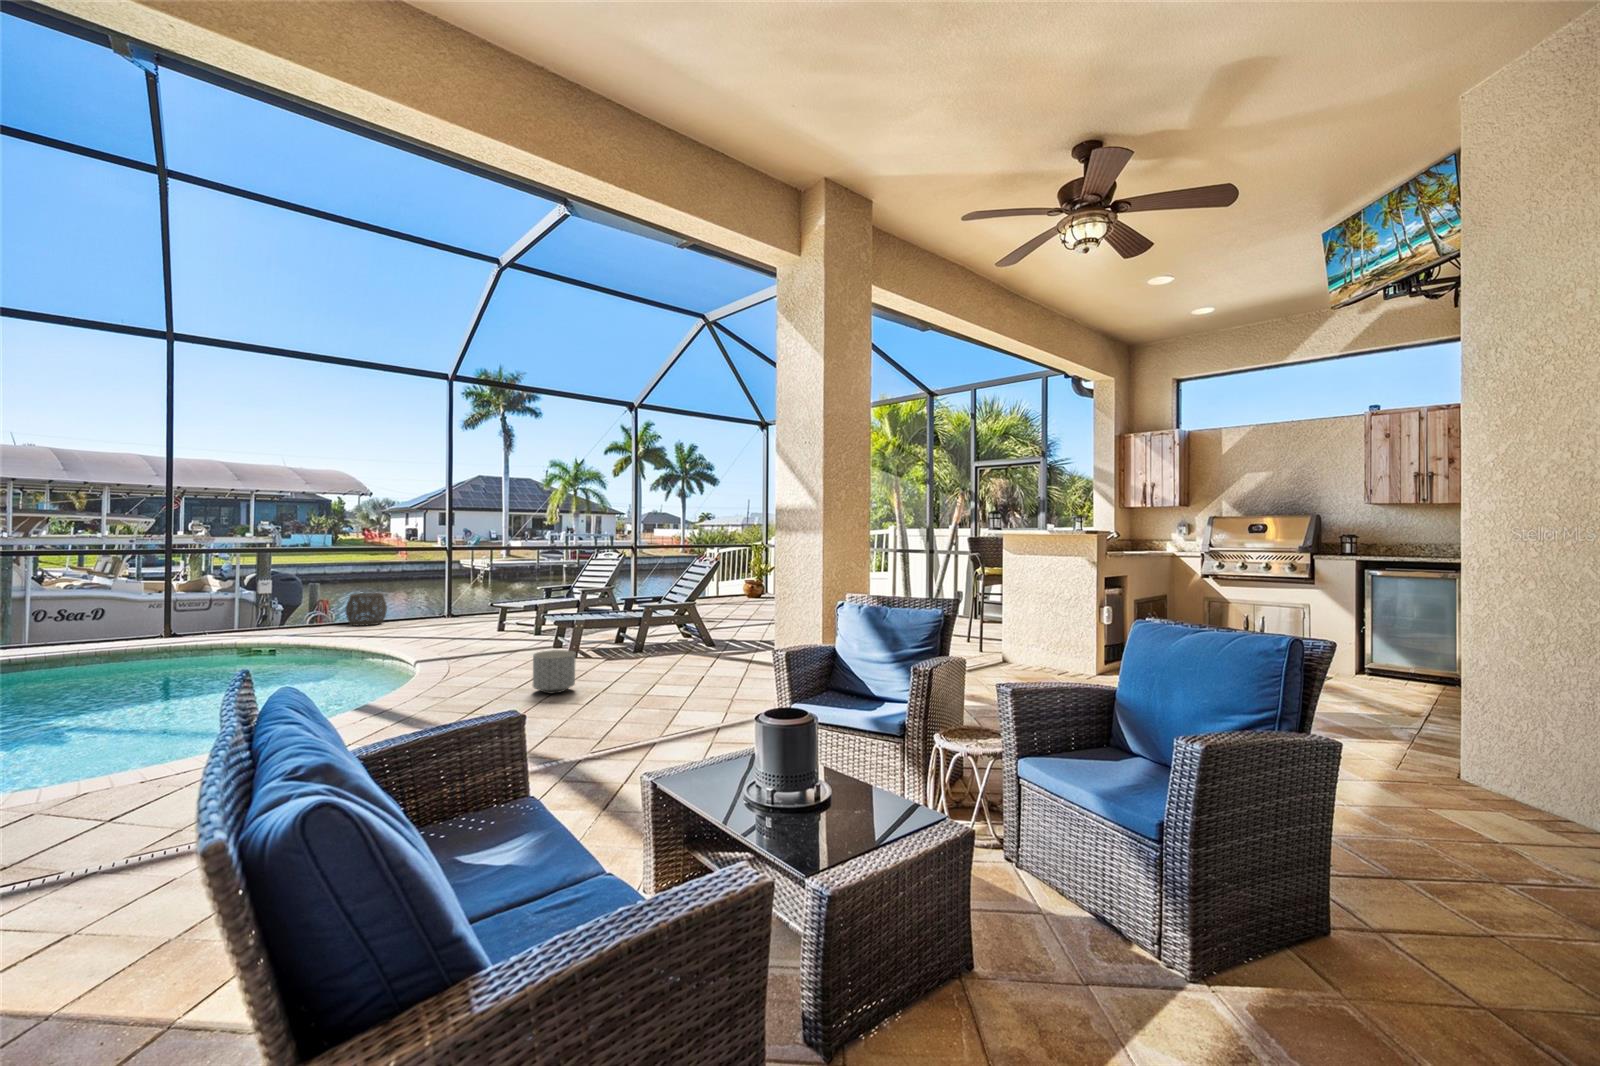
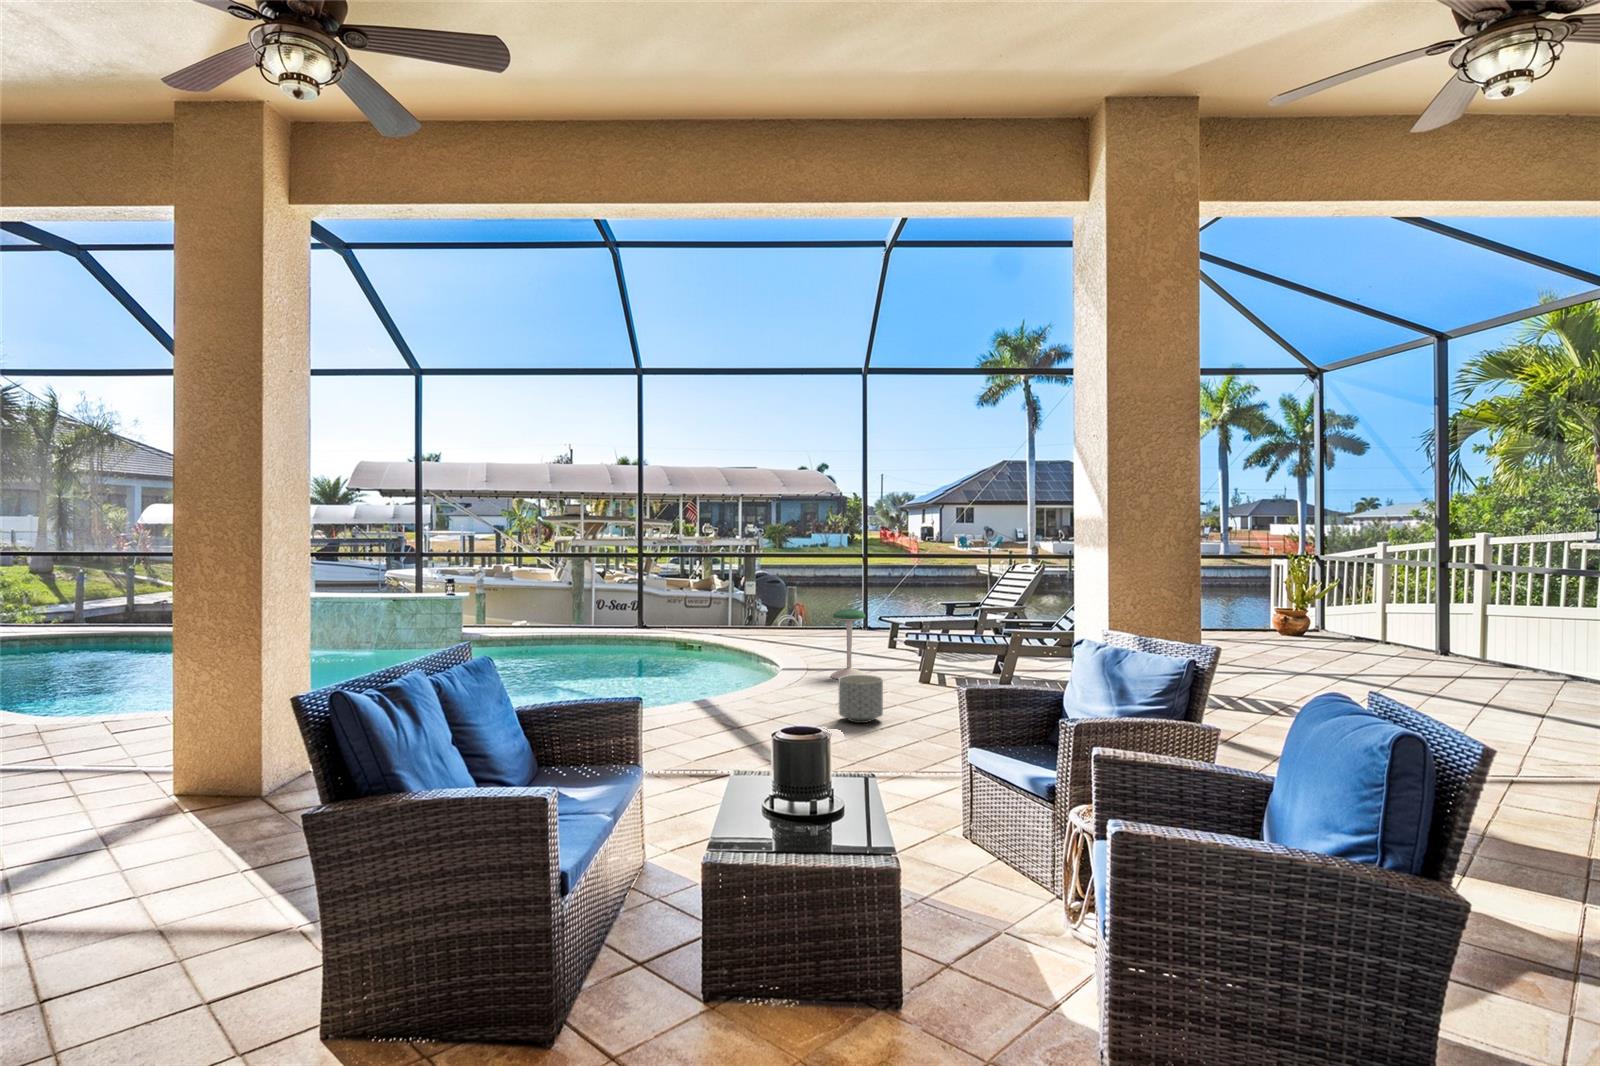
woven basket: present [346,593,387,626] -> none [782,597,817,630]
stool: none [467,596,506,663] -> present [831,609,867,679]

